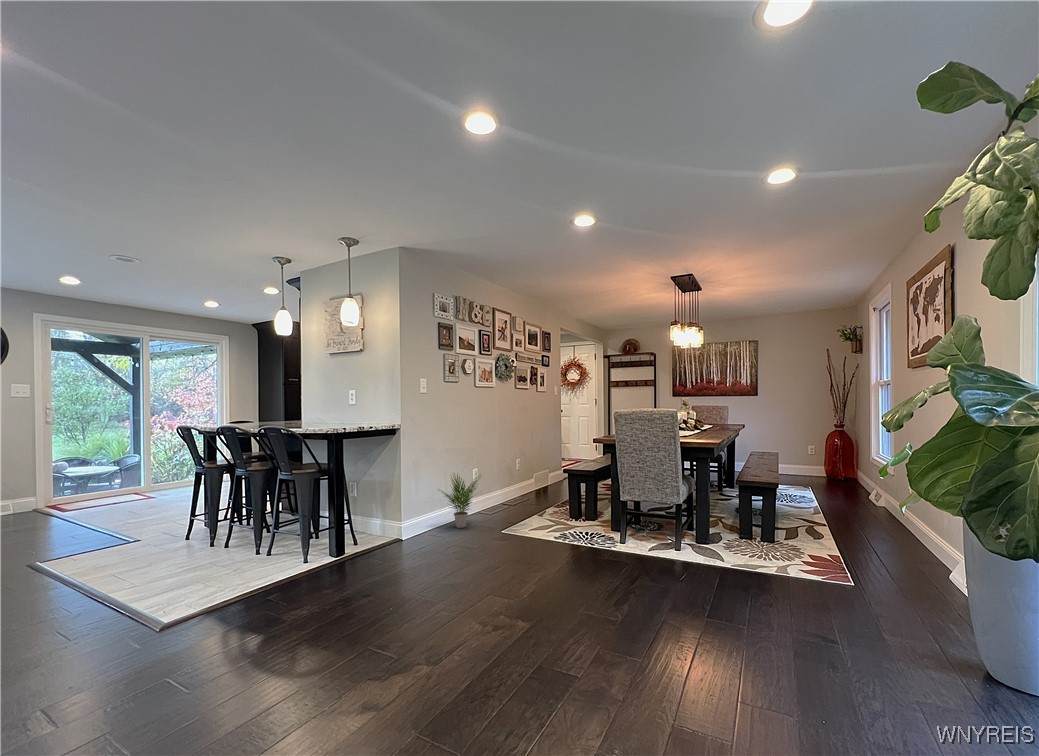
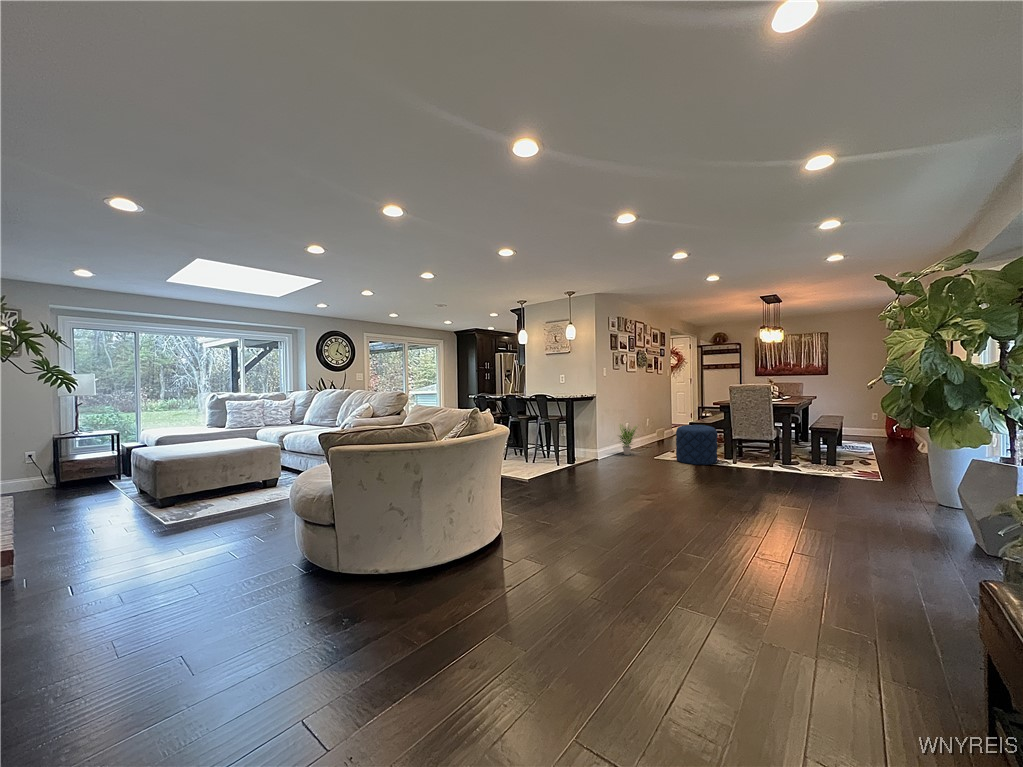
pouf: none [532,477,597,550] -> present [676,425,718,465]

